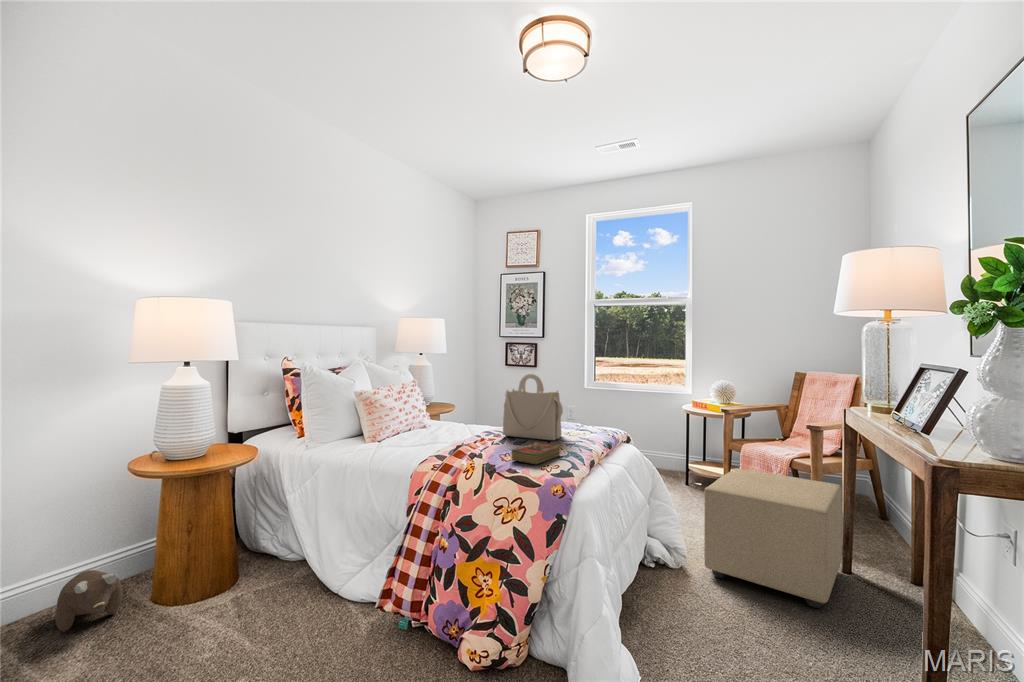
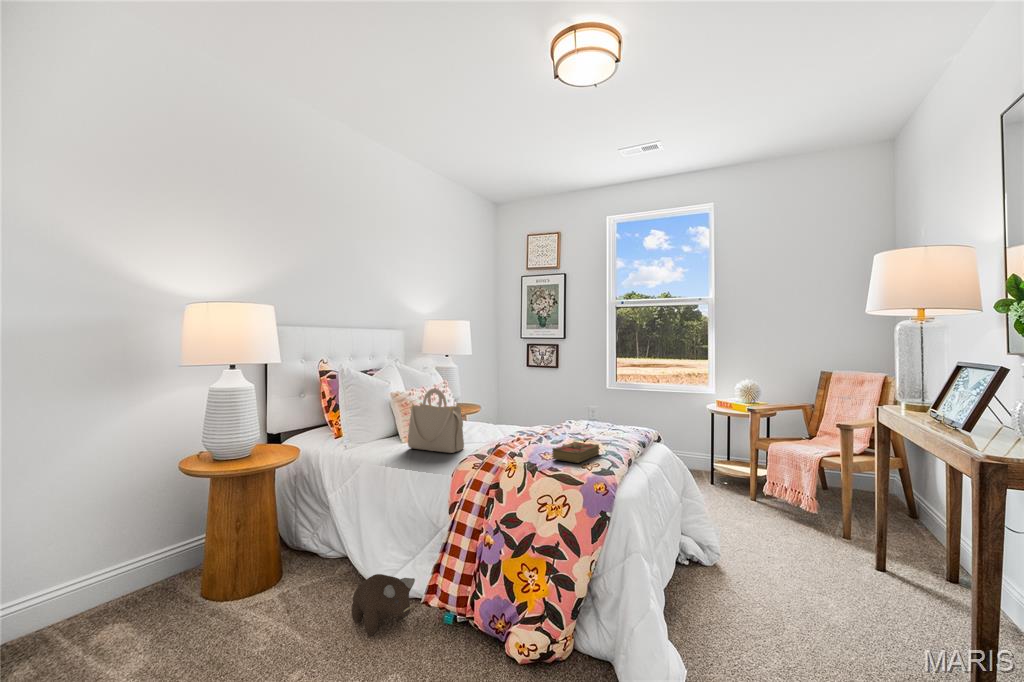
handbag: present [503,374,563,440] -> present [408,389,464,453]
ottoman: present [704,468,842,608] -> none [738,467,876,604]
plush toy: present [56,570,123,632] -> present [352,574,415,636]

